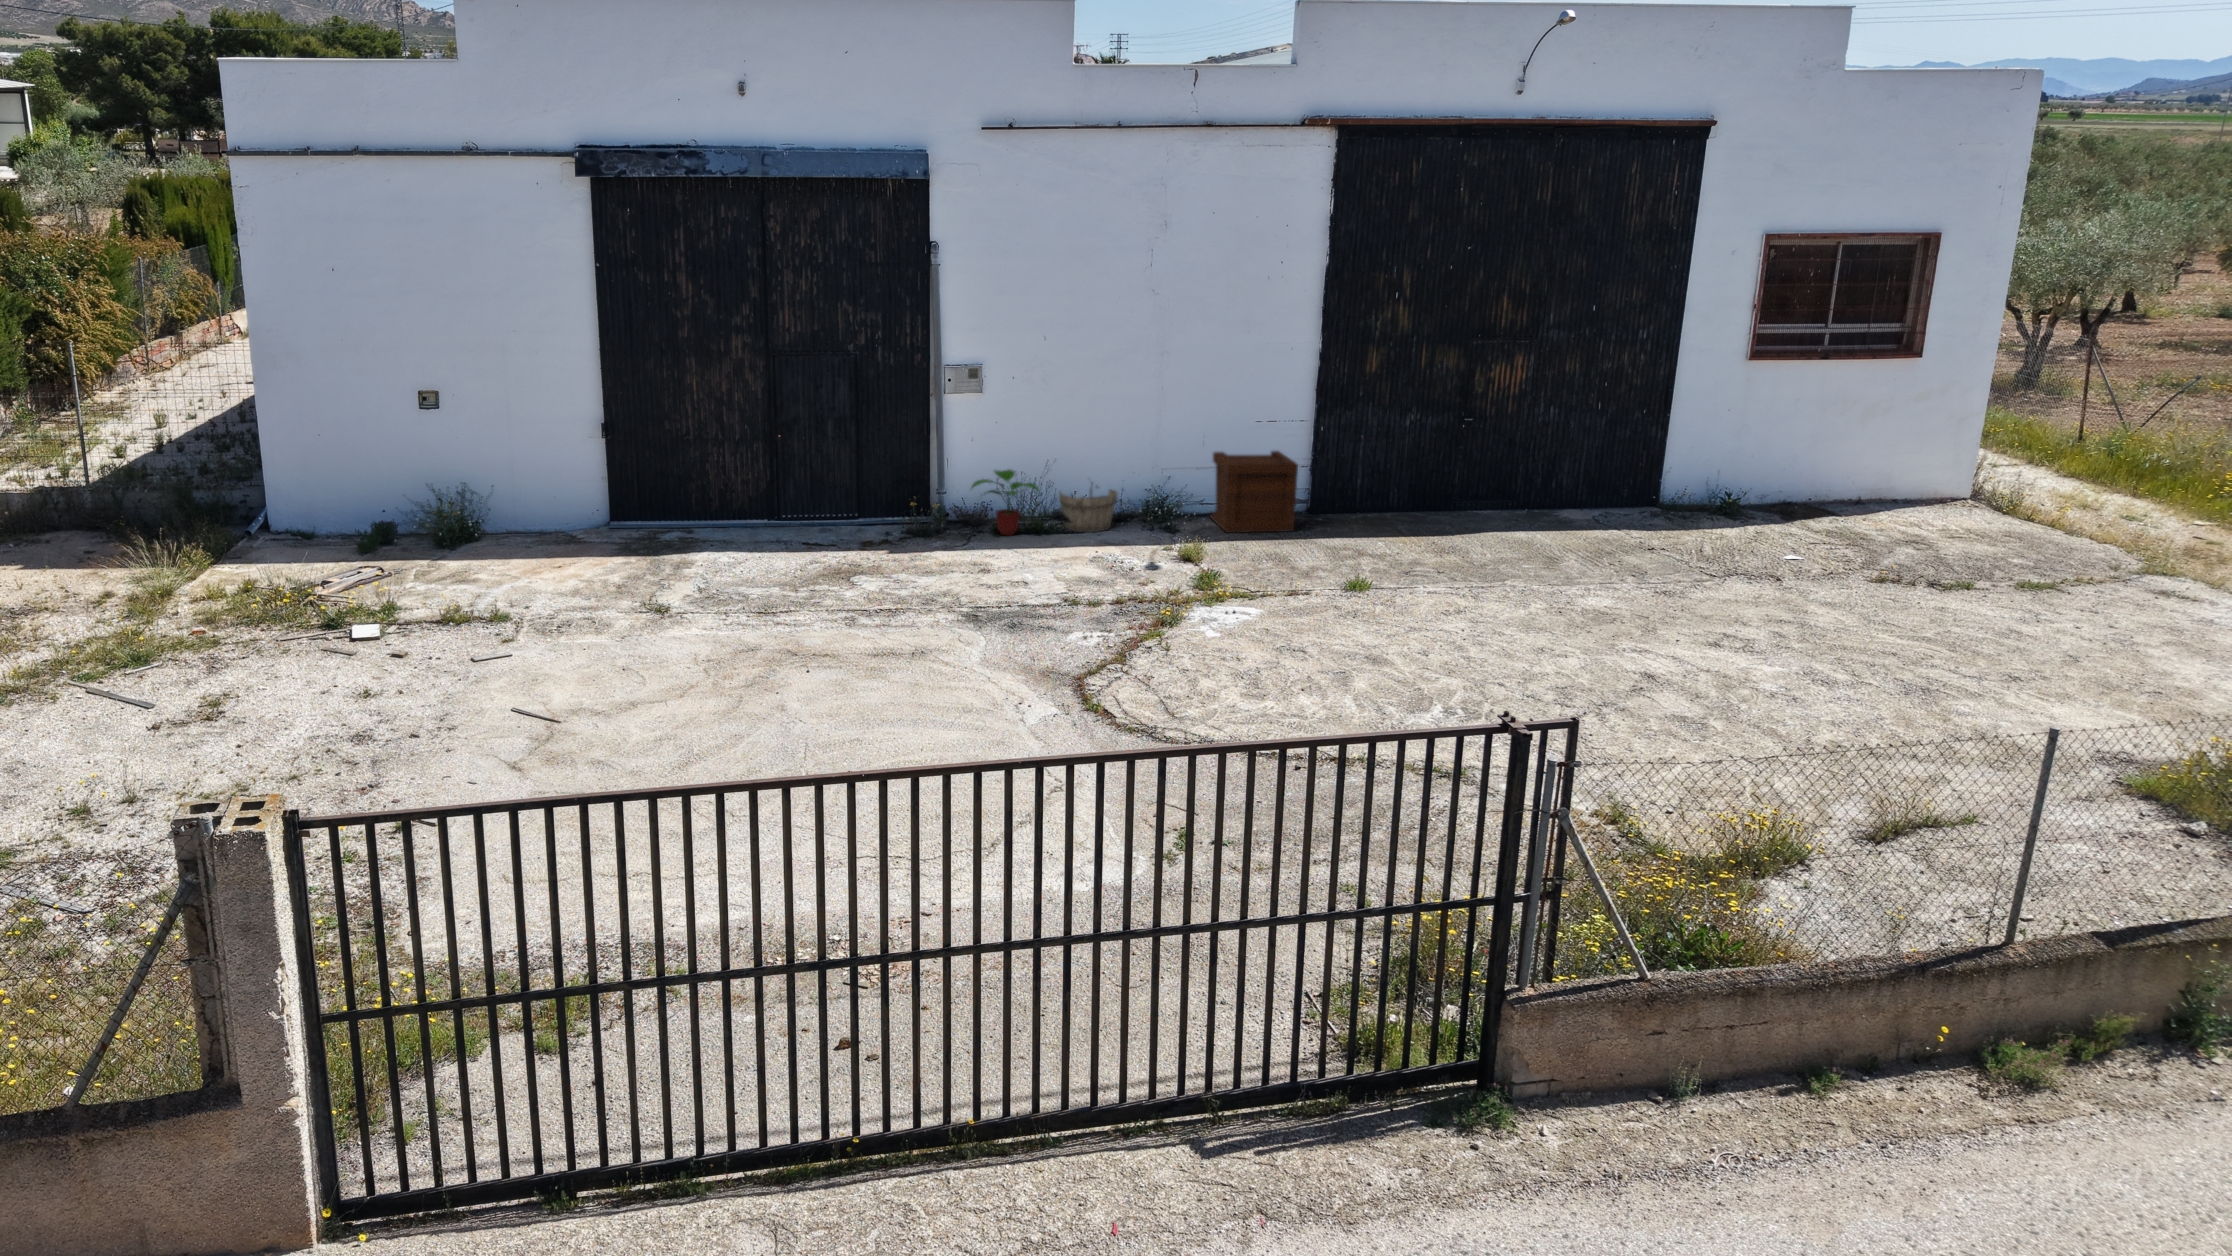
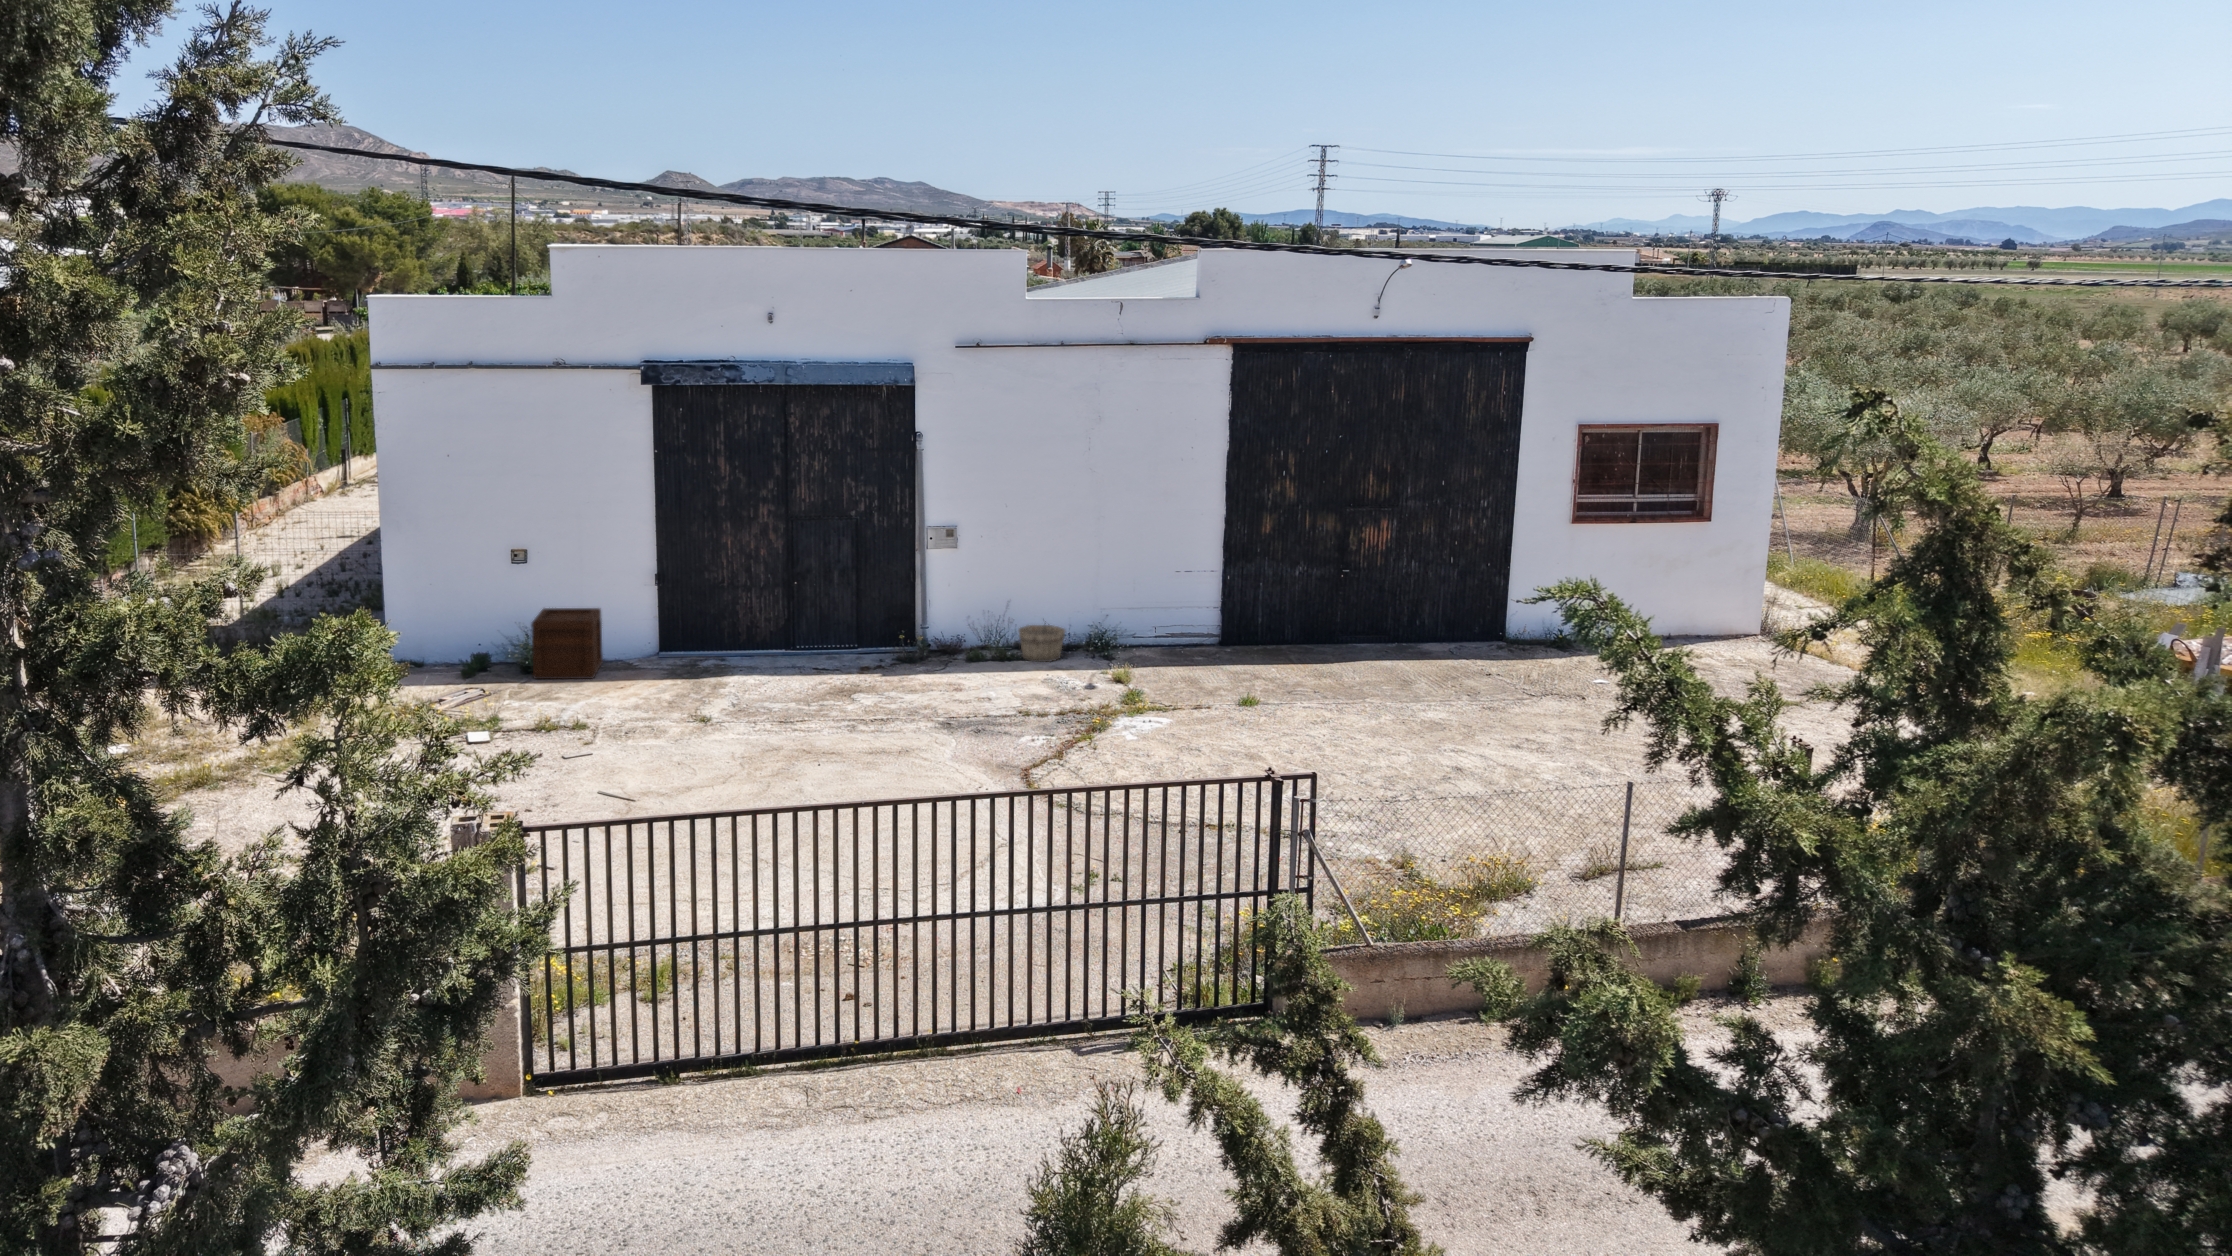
wooden crate: present [1211,451,1298,533] -> present [532,608,603,679]
potted plant: present [972,470,1039,535] -> none [946,611,1003,664]

